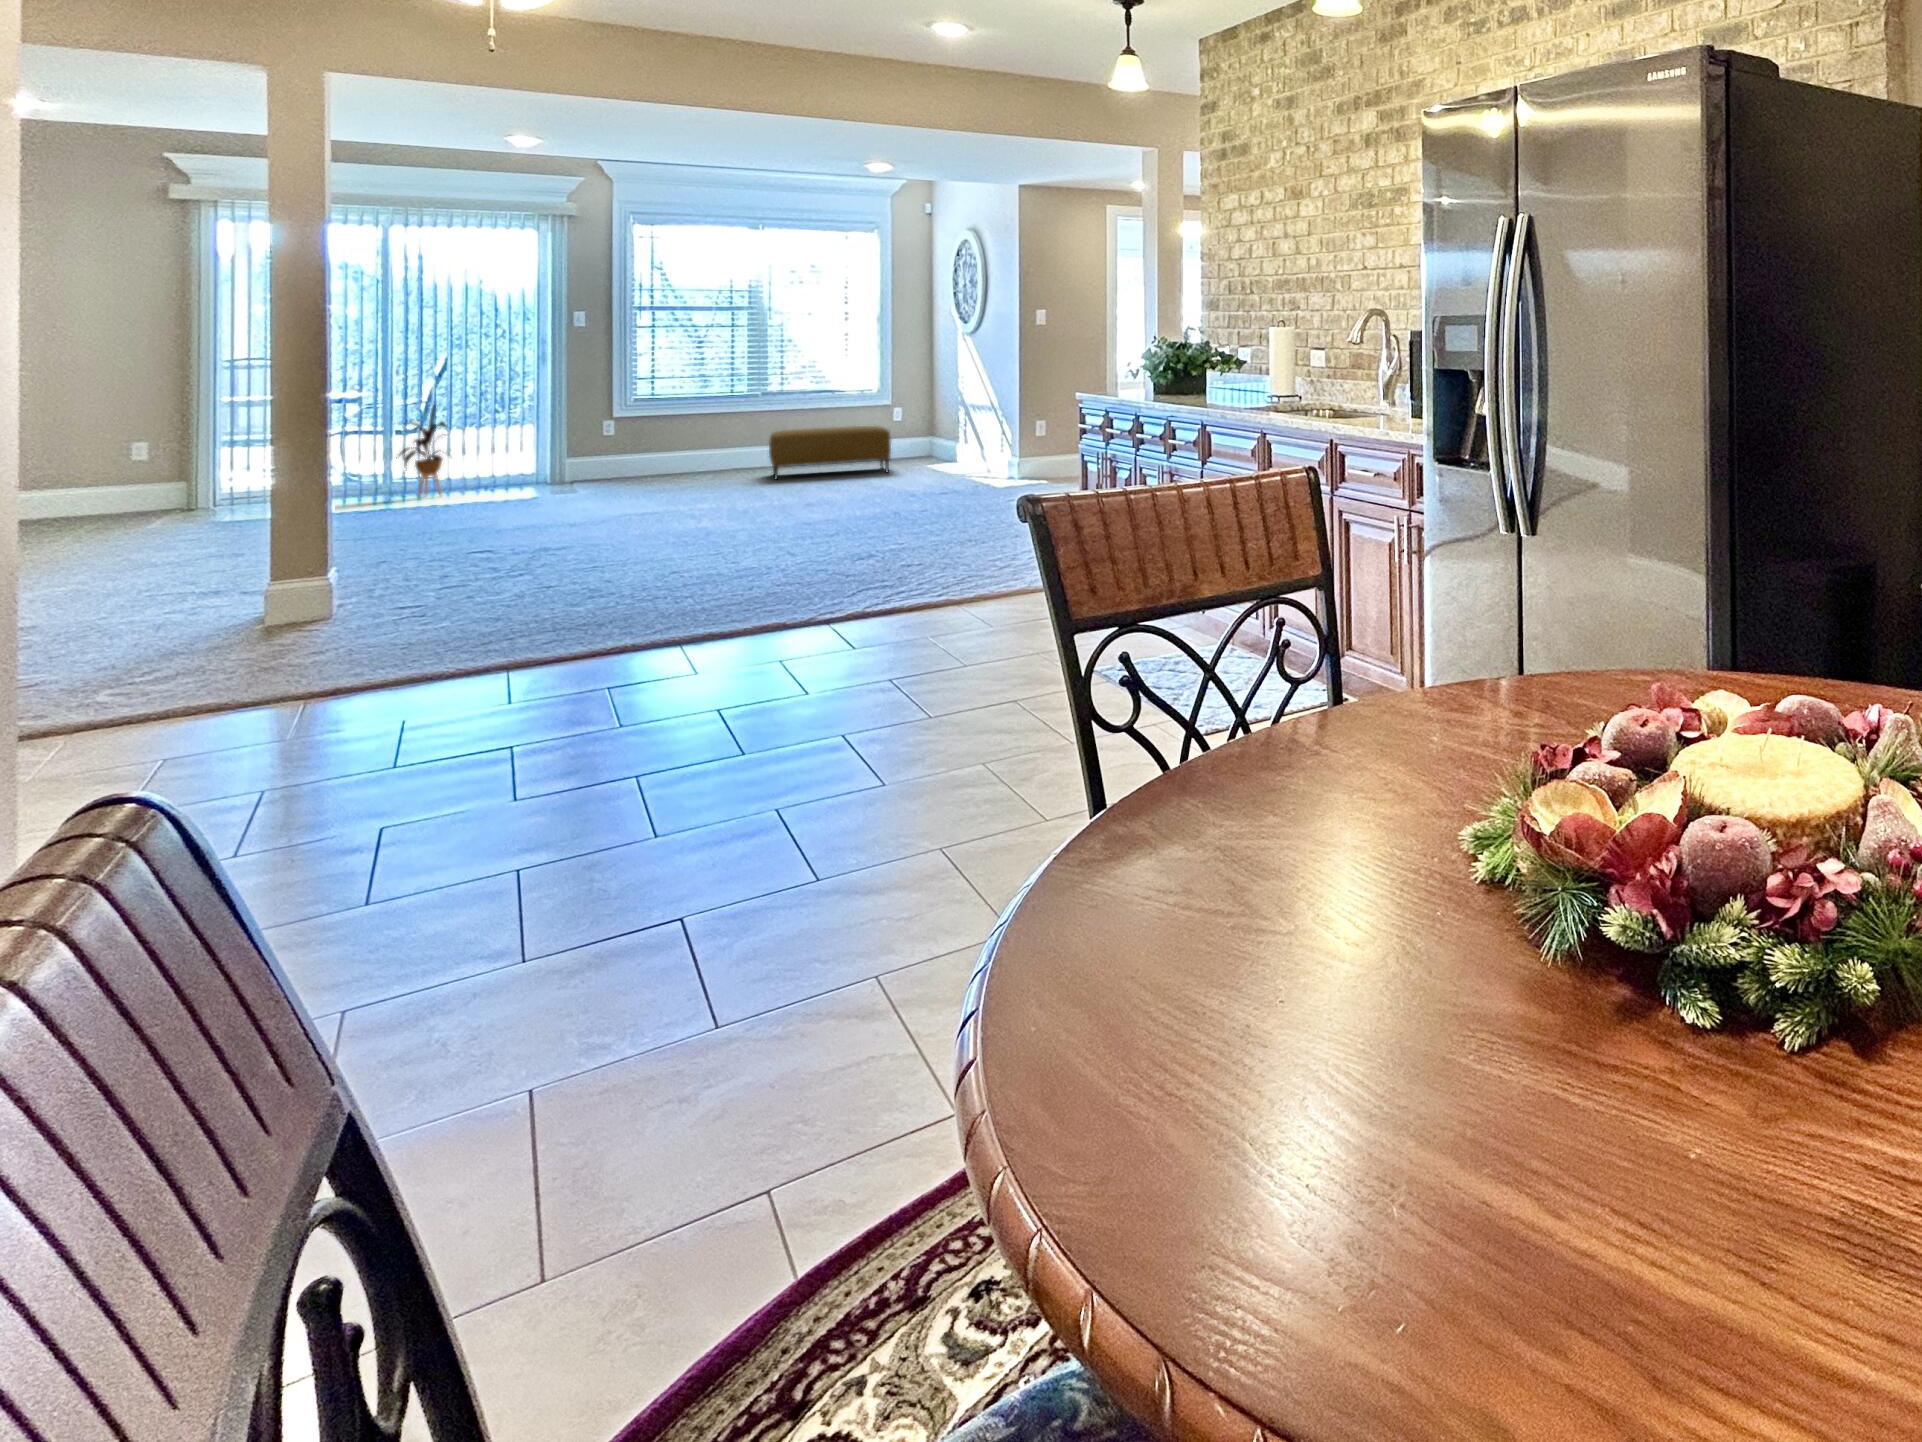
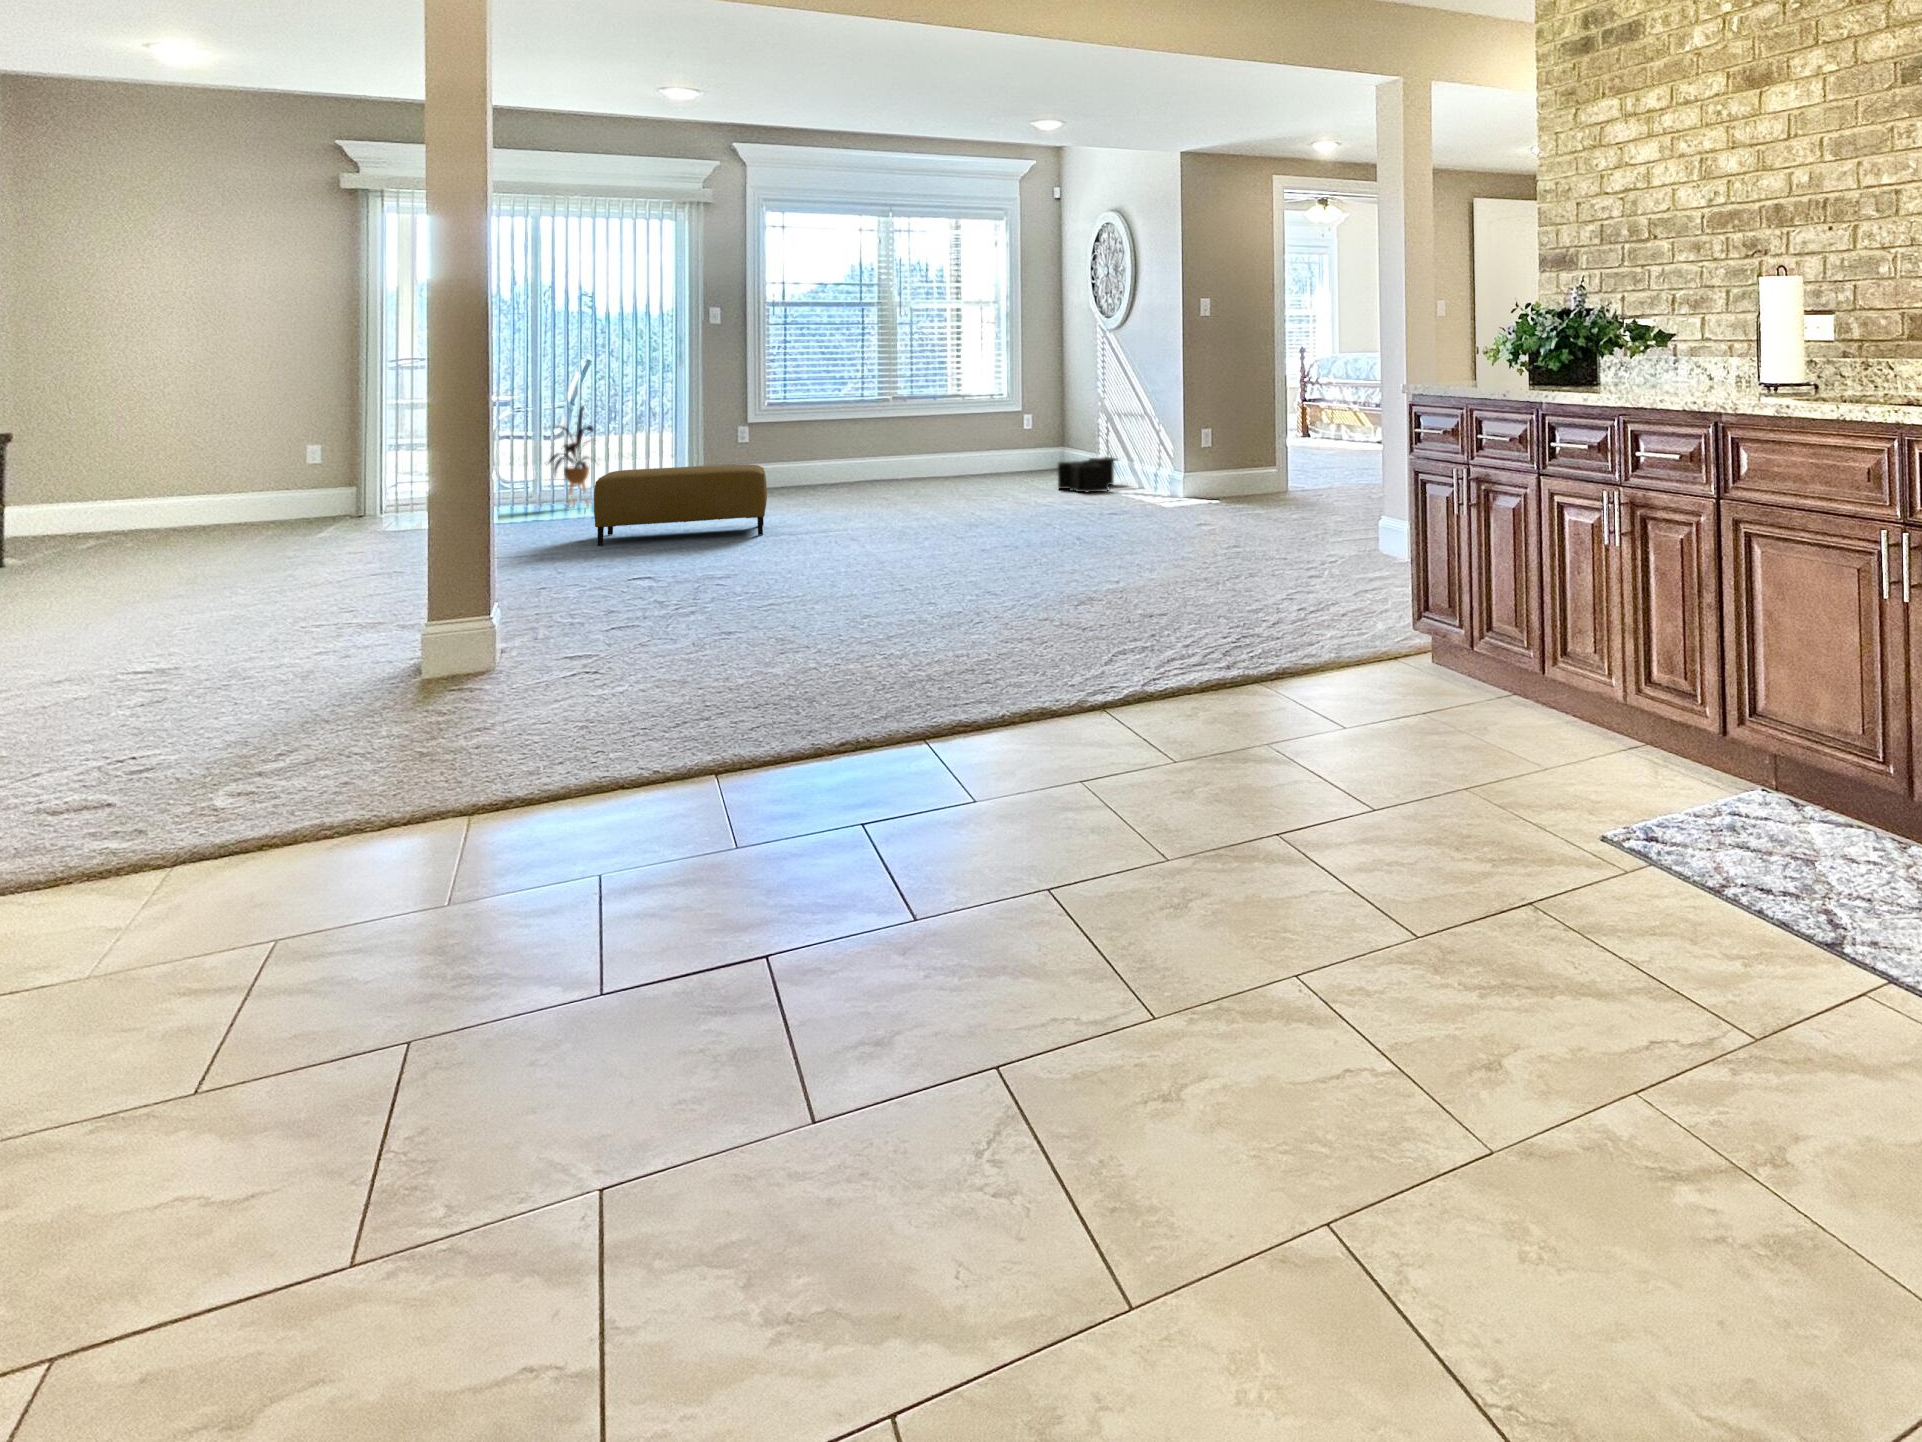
ottoman: present [769,426,891,479] -> present [594,464,767,546]
storage bin: none [912,445,972,476] -> present [1058,457,1118,492]

